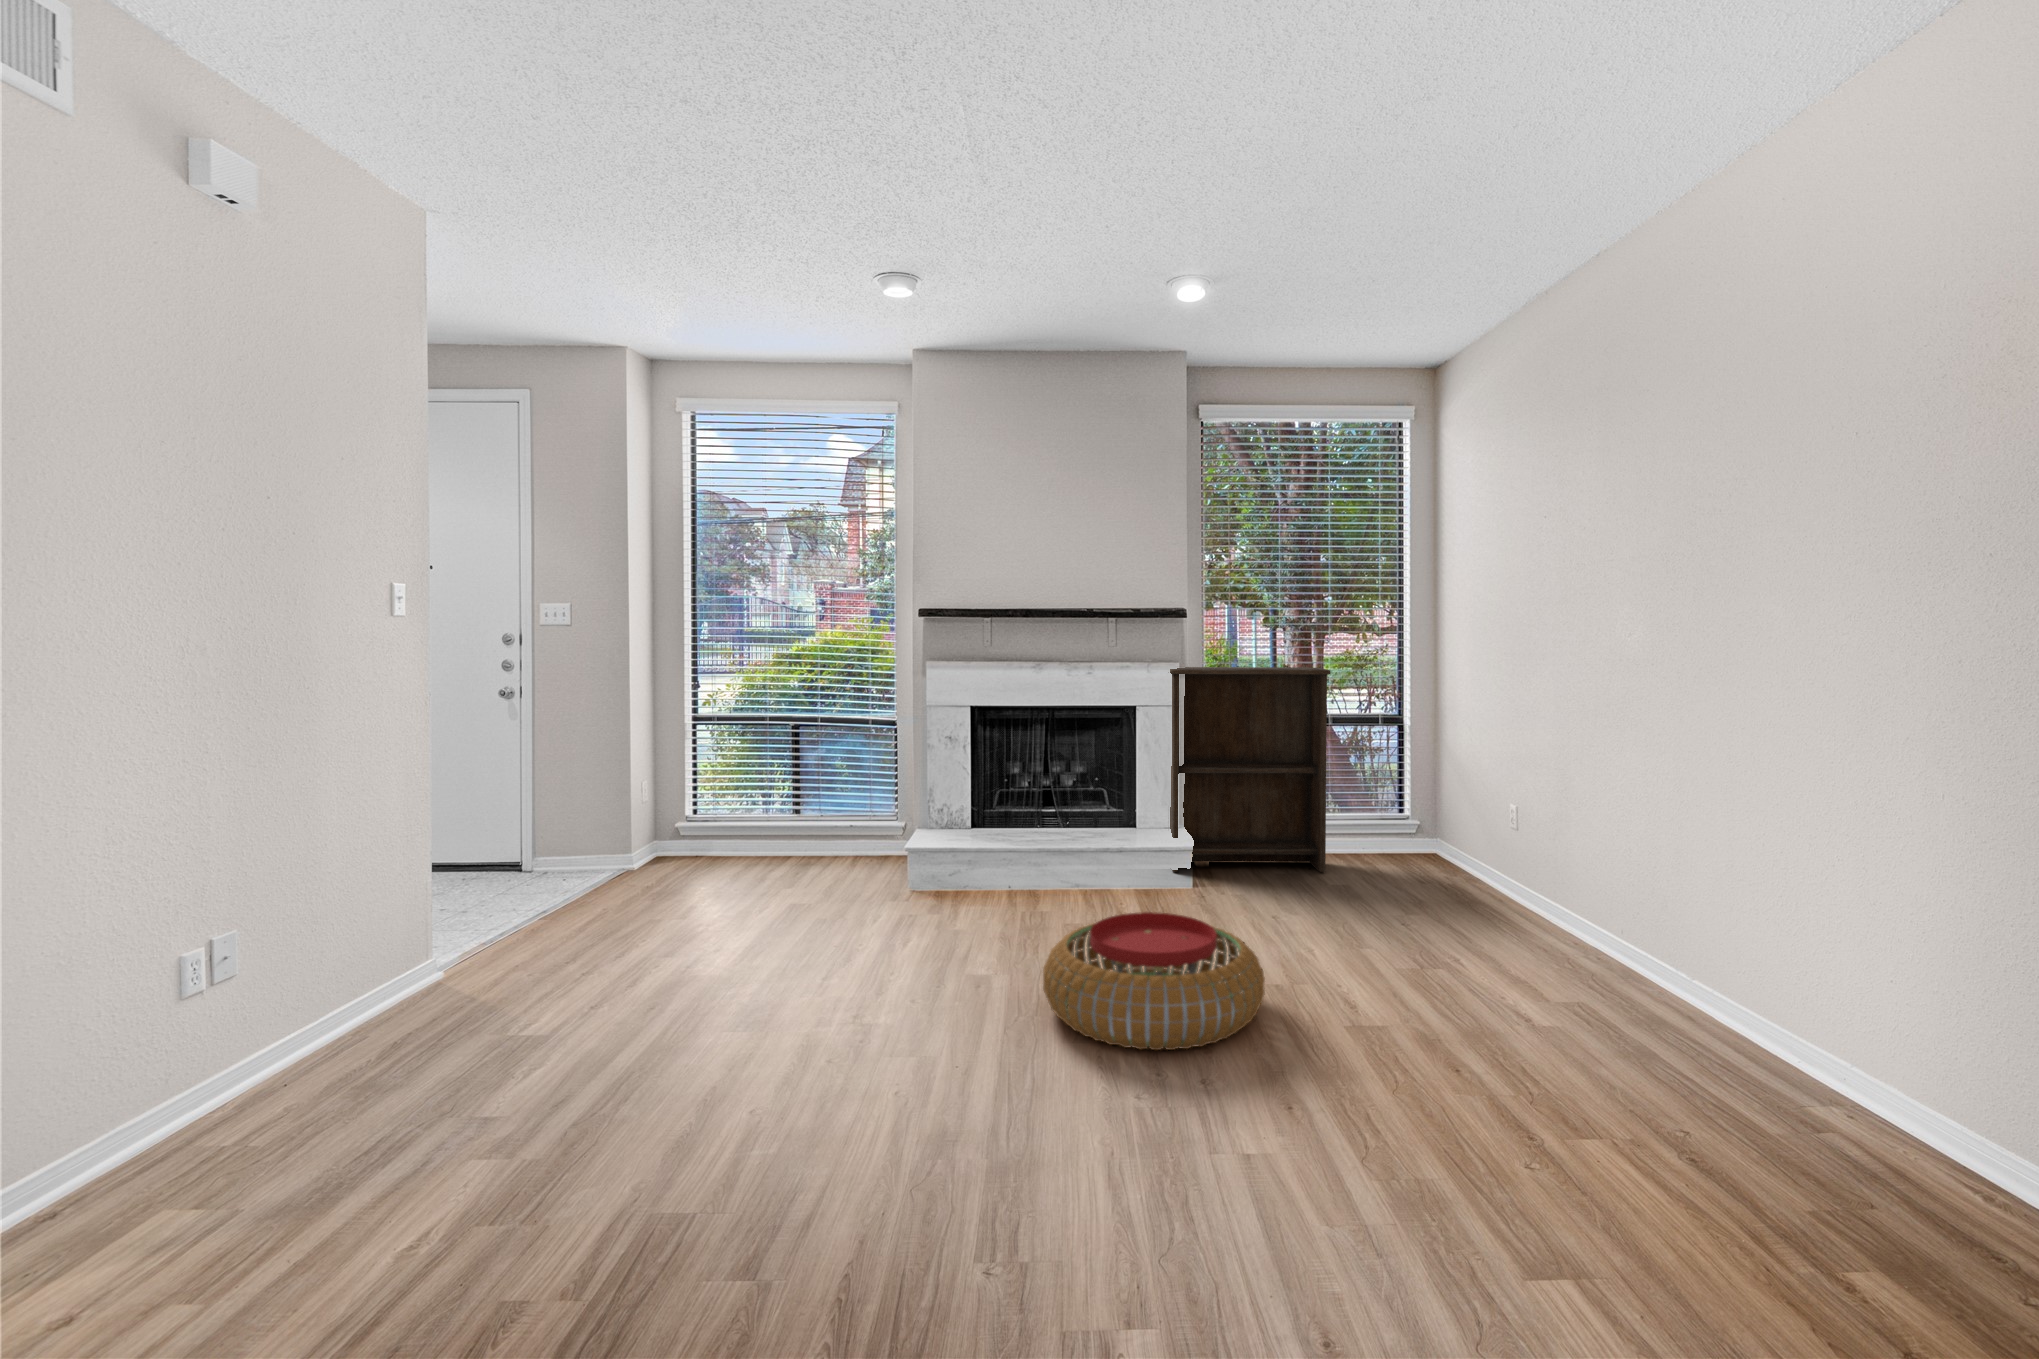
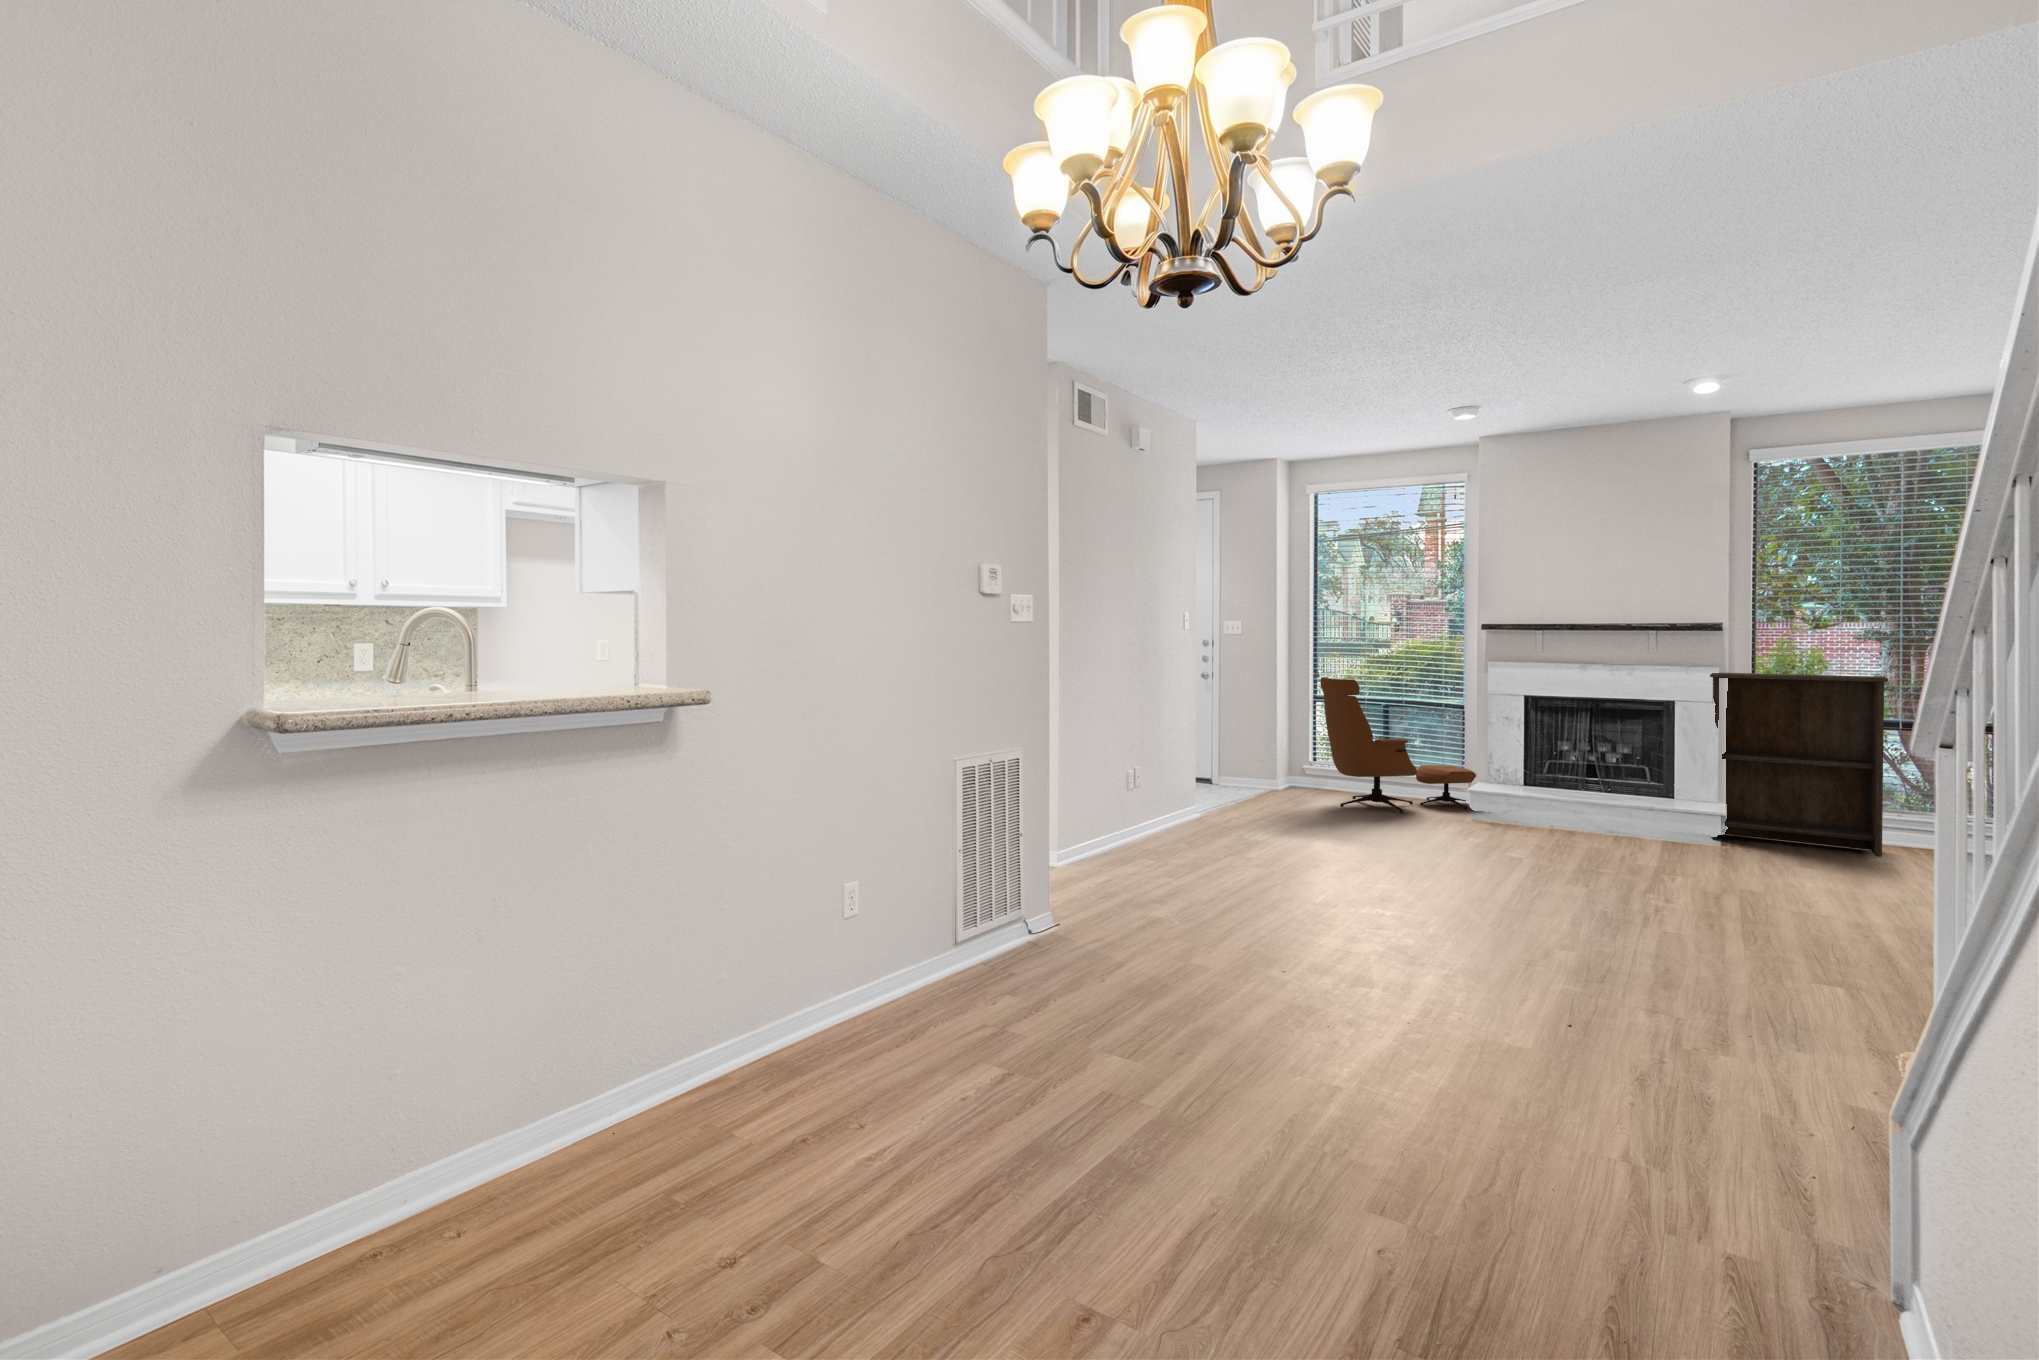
lounge chair: none [691,690,914,892] -> present [1321,677,1476,813]
pouf: present [1043,912,1265,1050] -> none [1563,829,1741,906]

